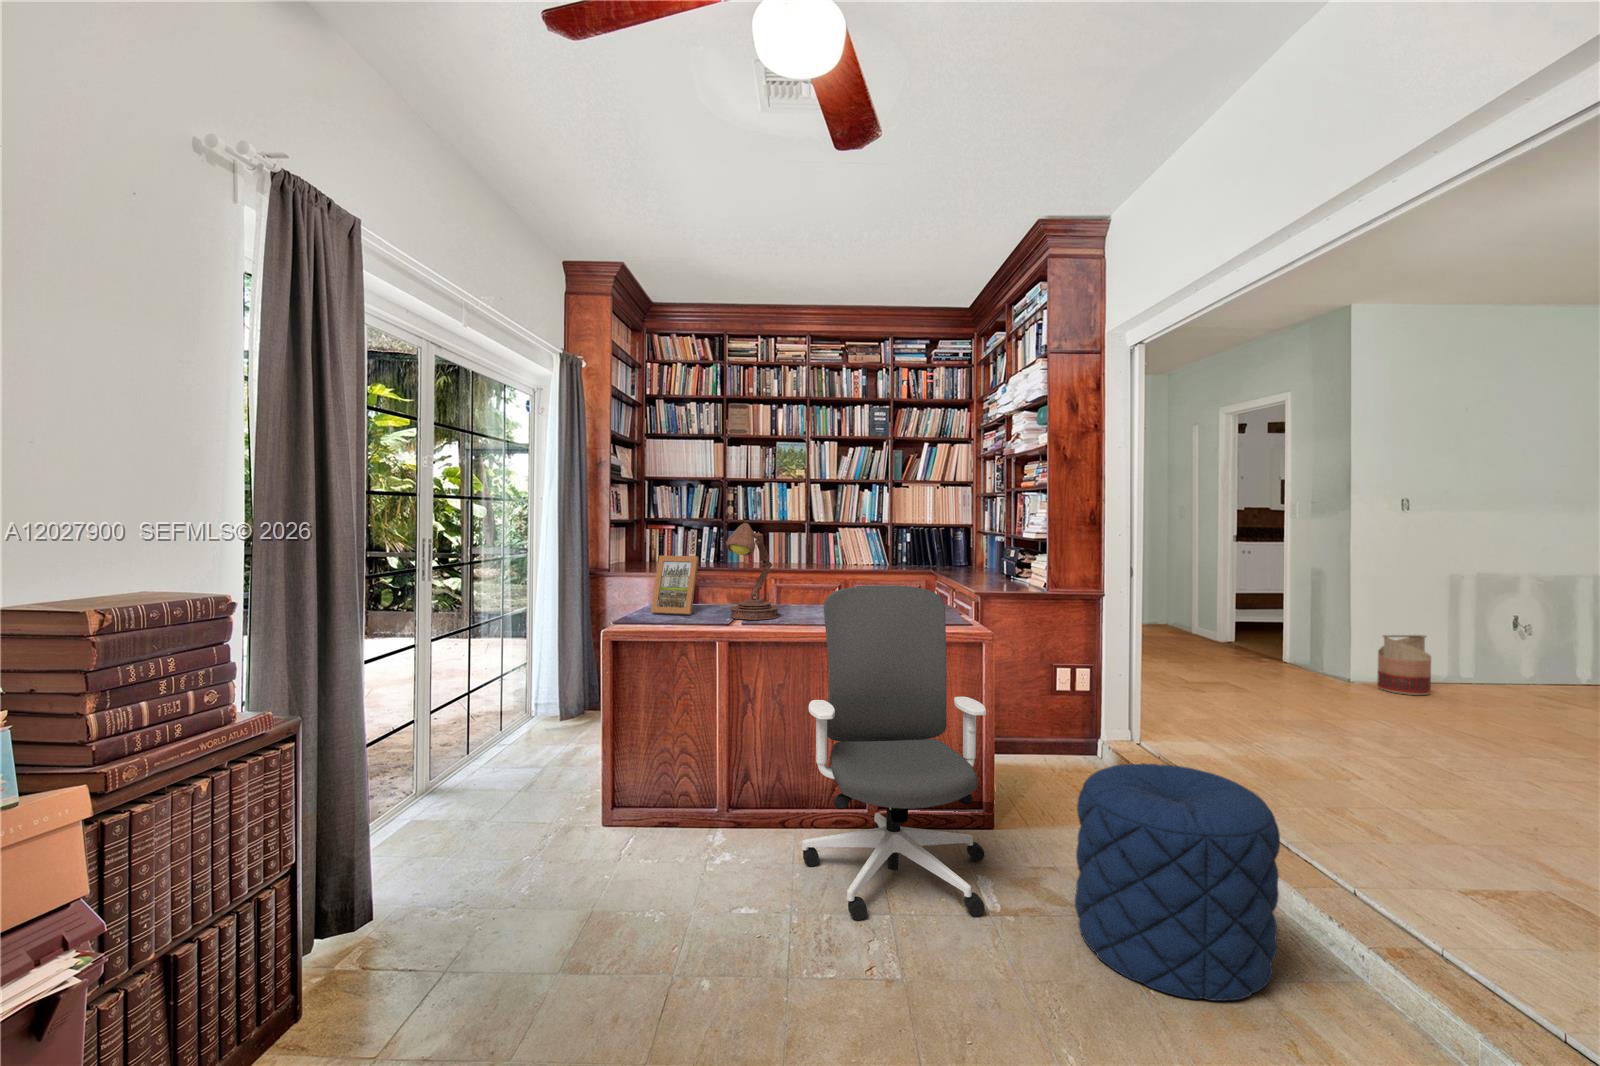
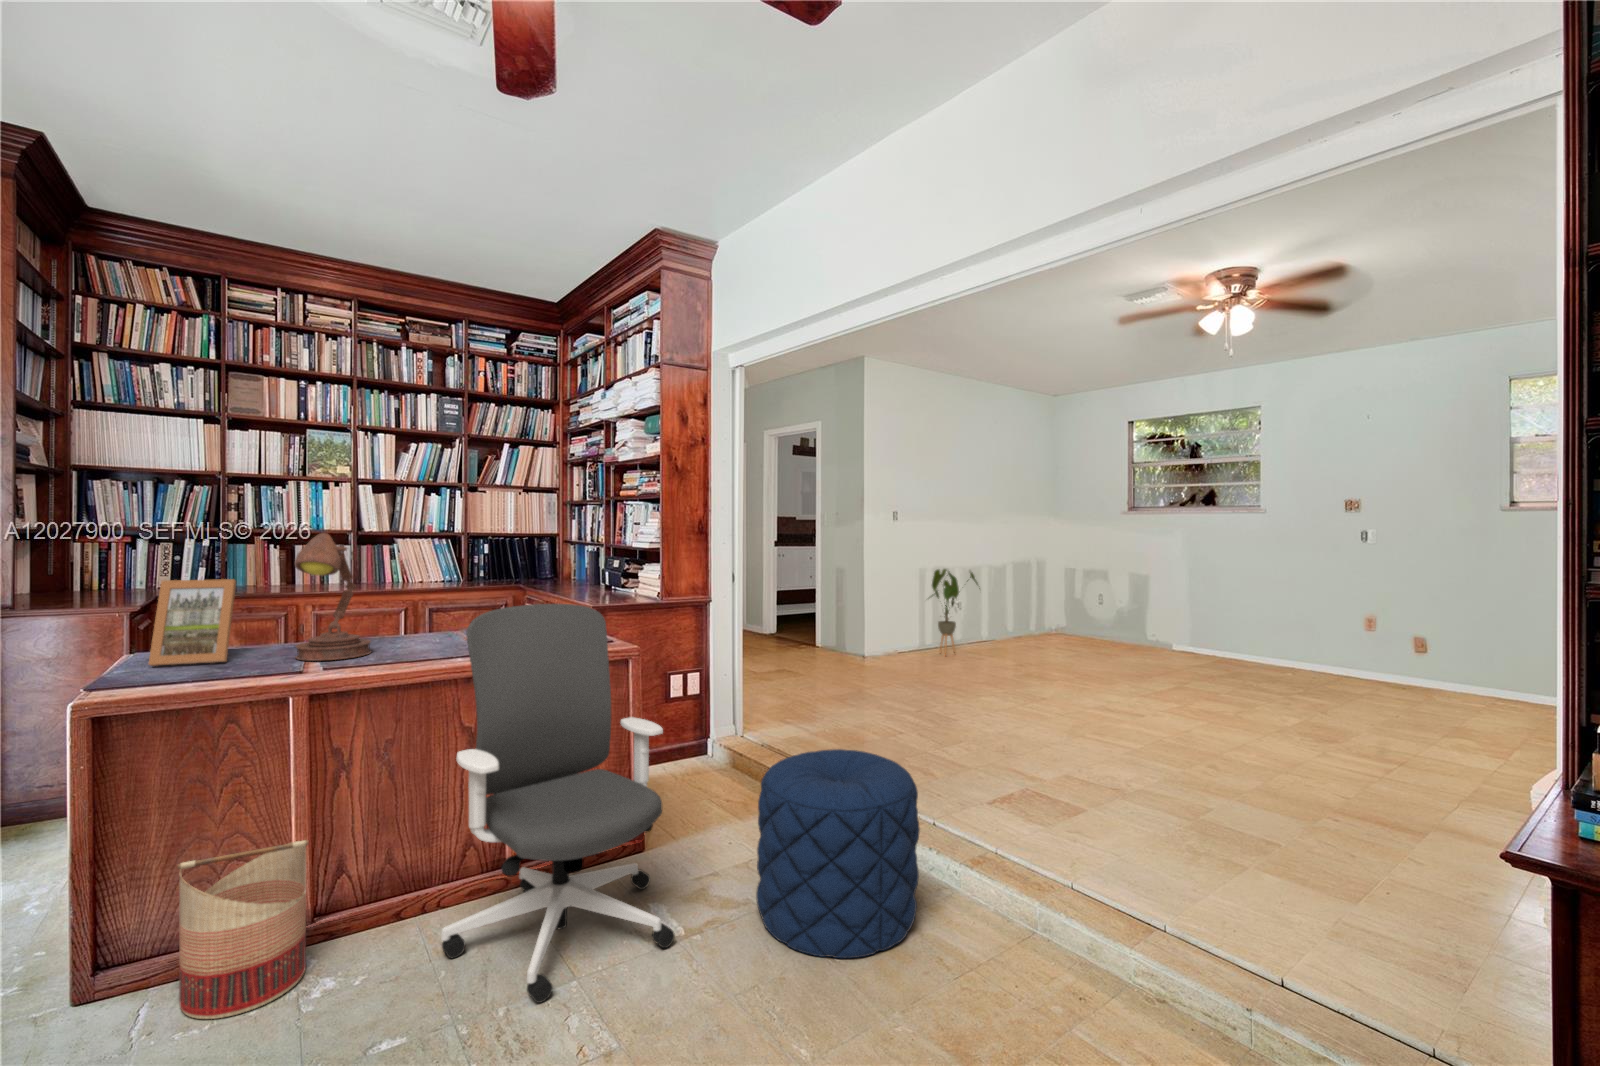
house plant: none [1461,575,1572,697] -> present [931,569,980,655]
basket: present [1377,635,1431,695] -> present [177,840,309,1019]

